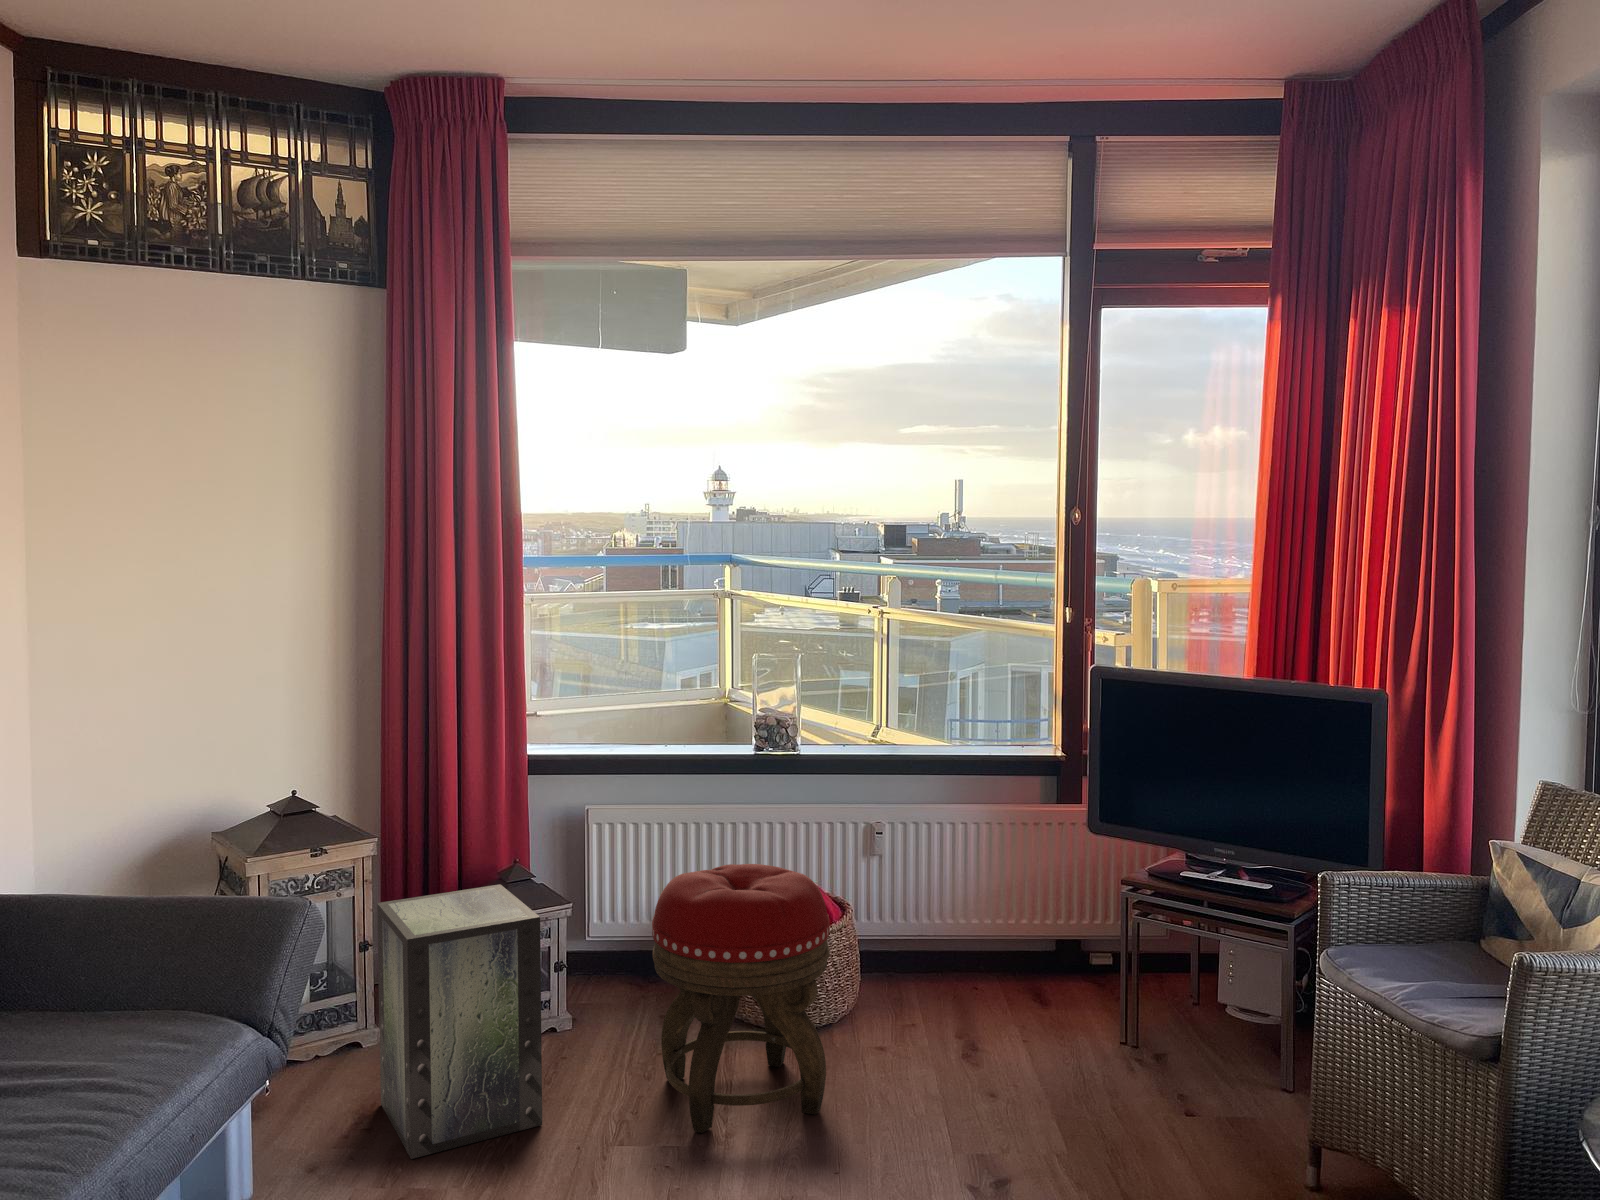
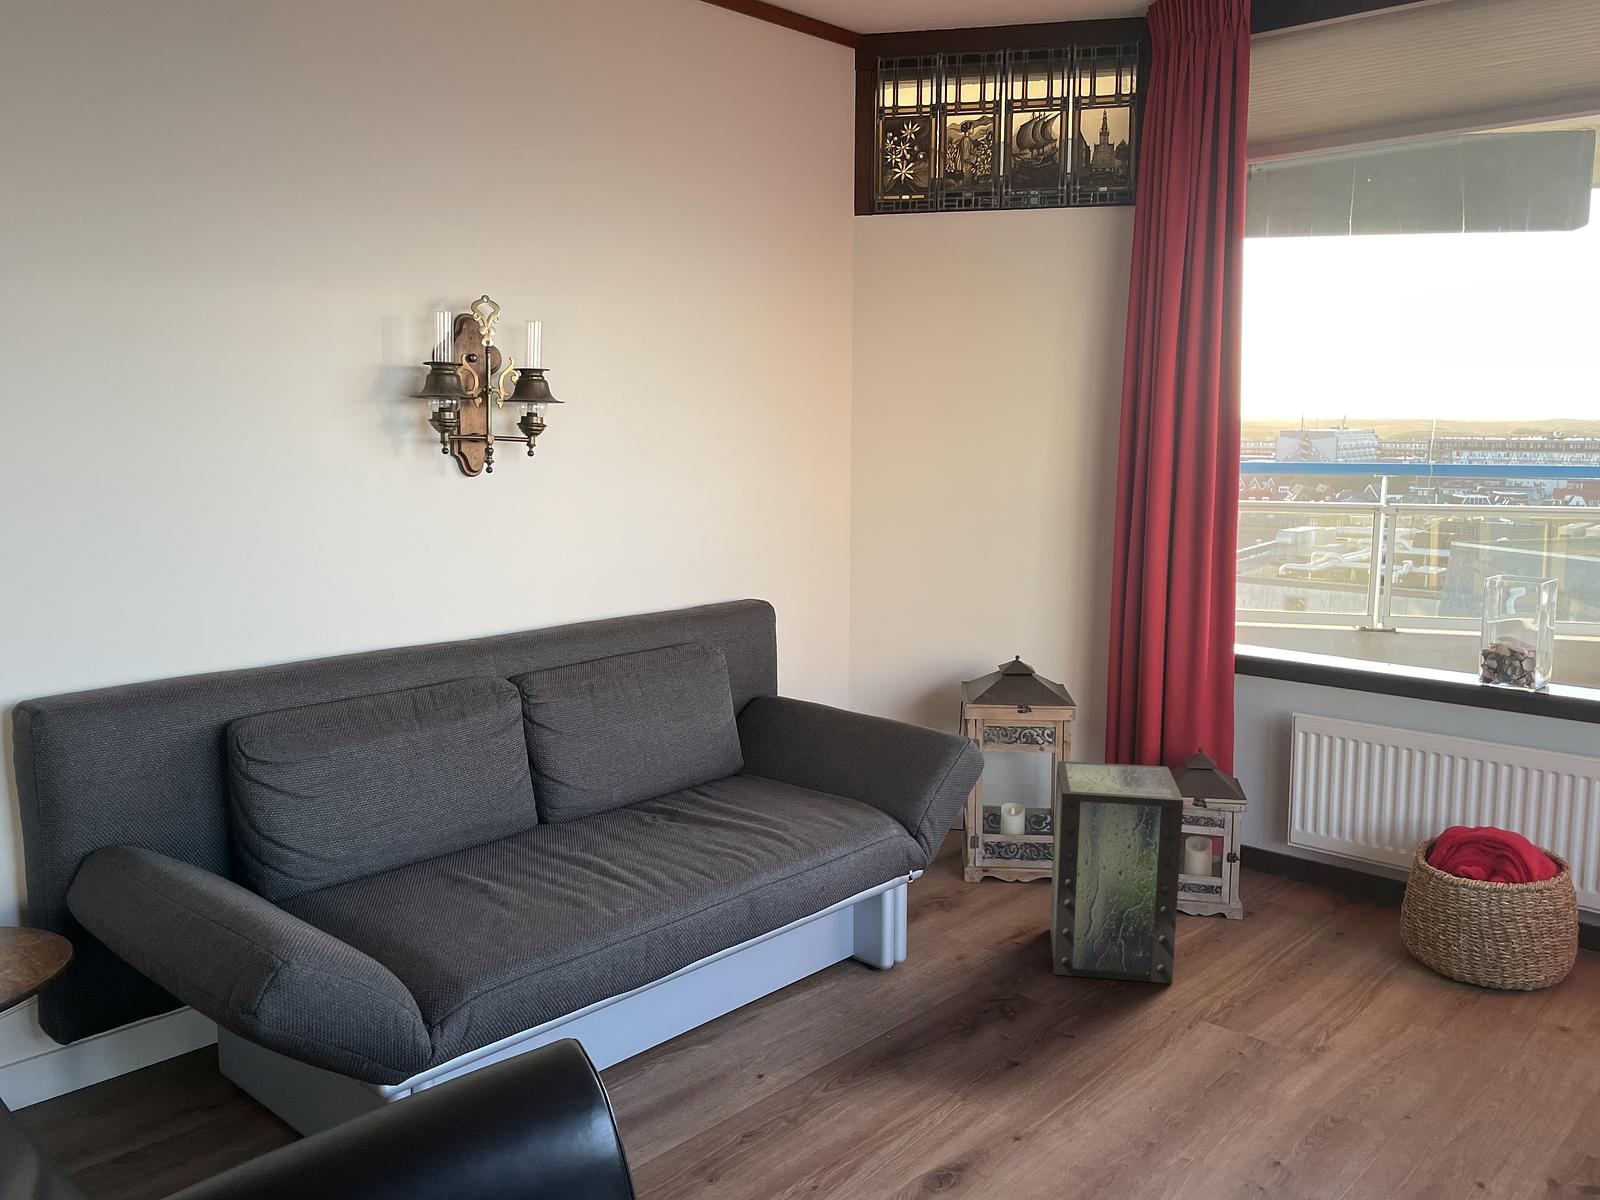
footstool: present [652,864,830,1133] -> none [1293,791,1493,1060]

